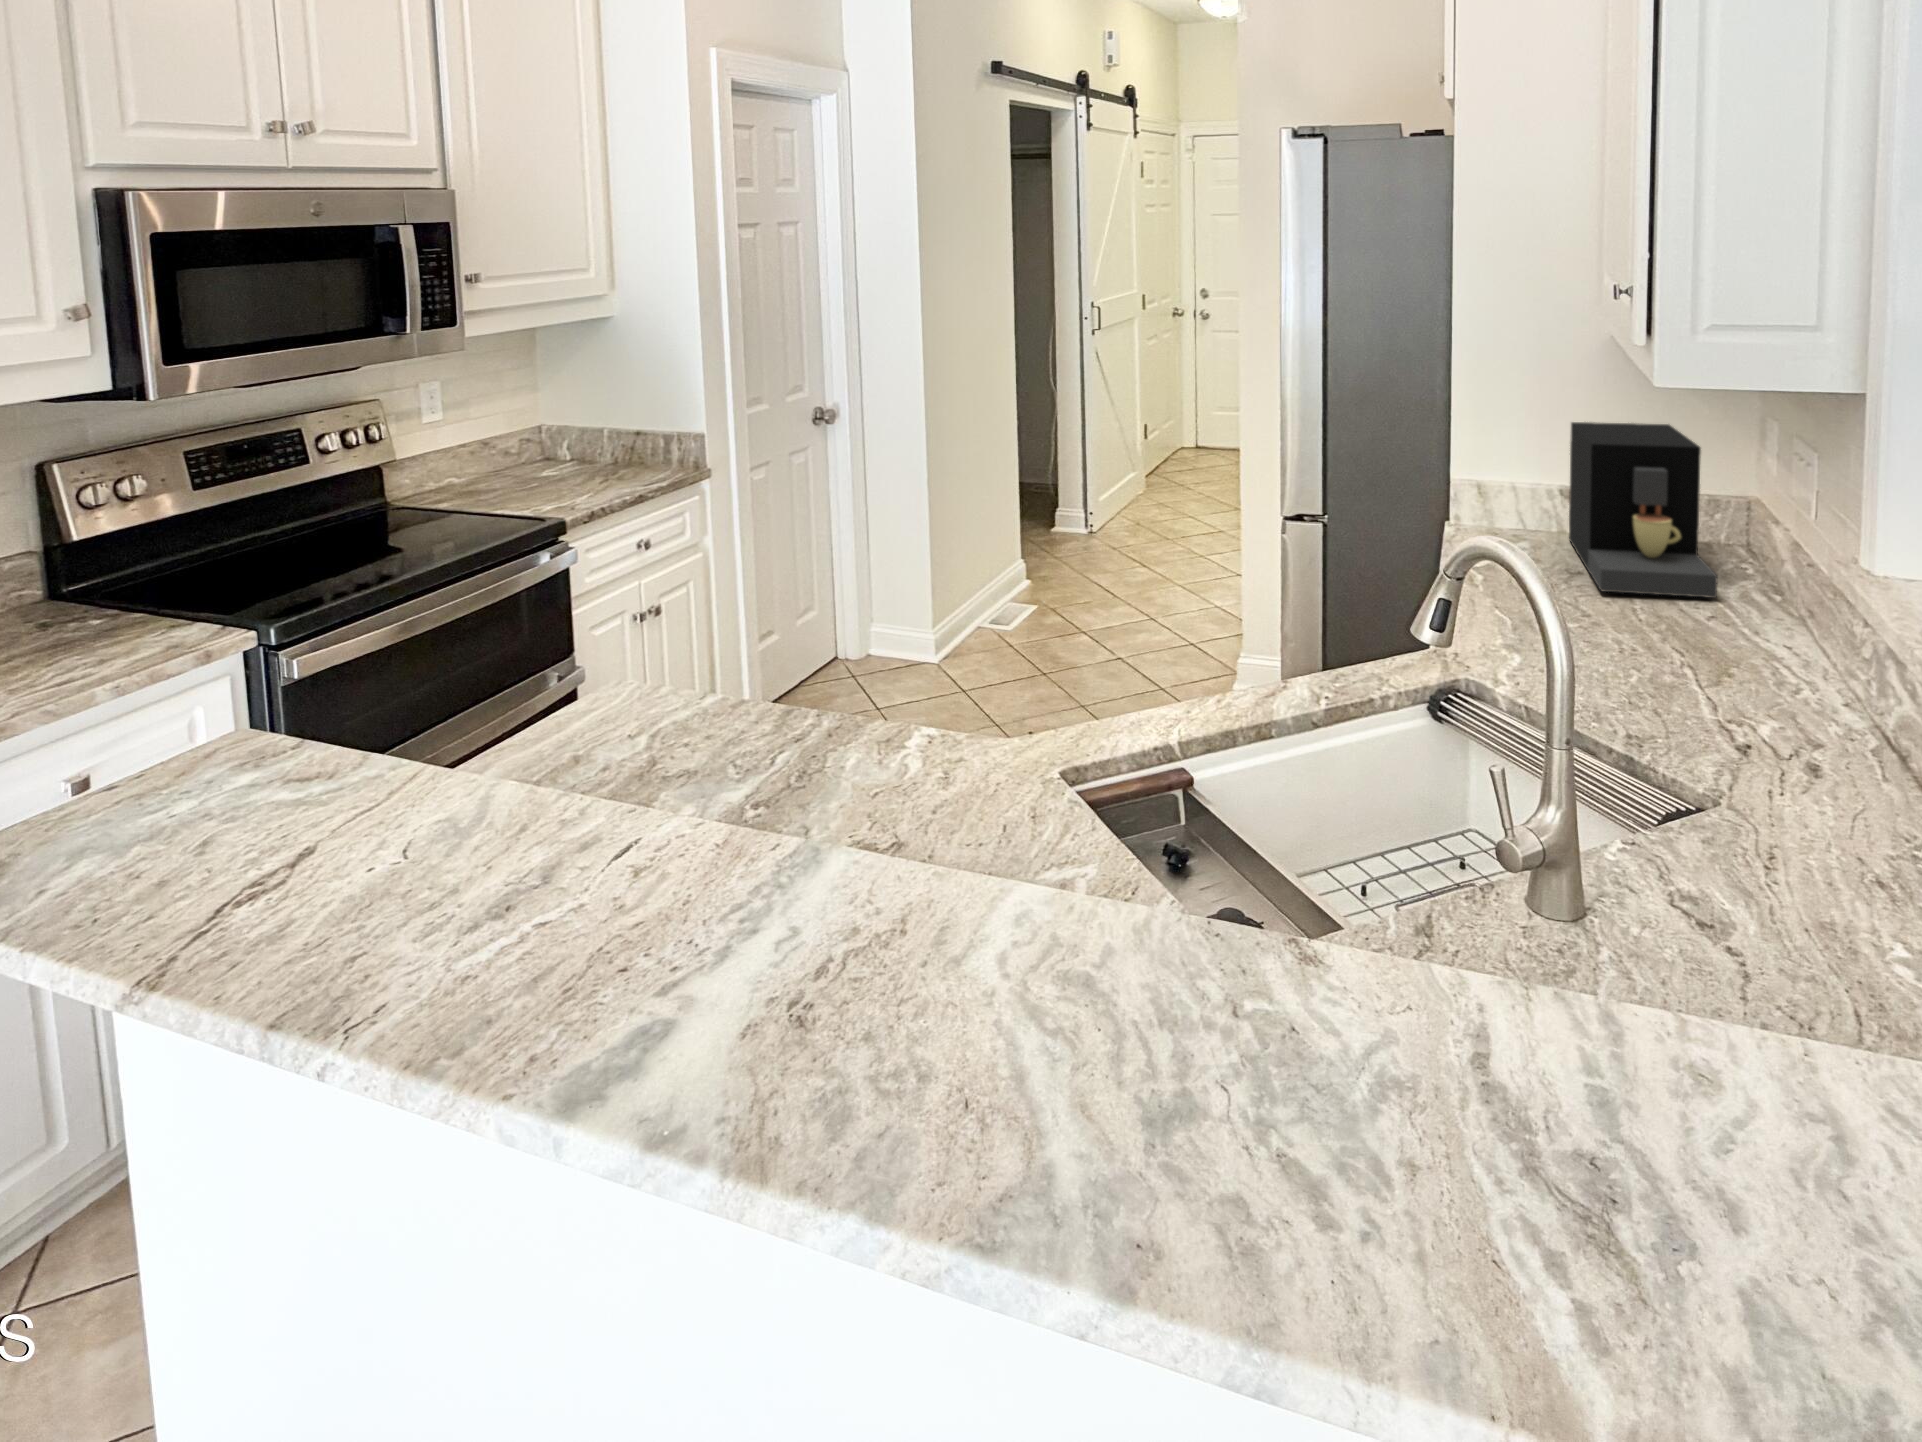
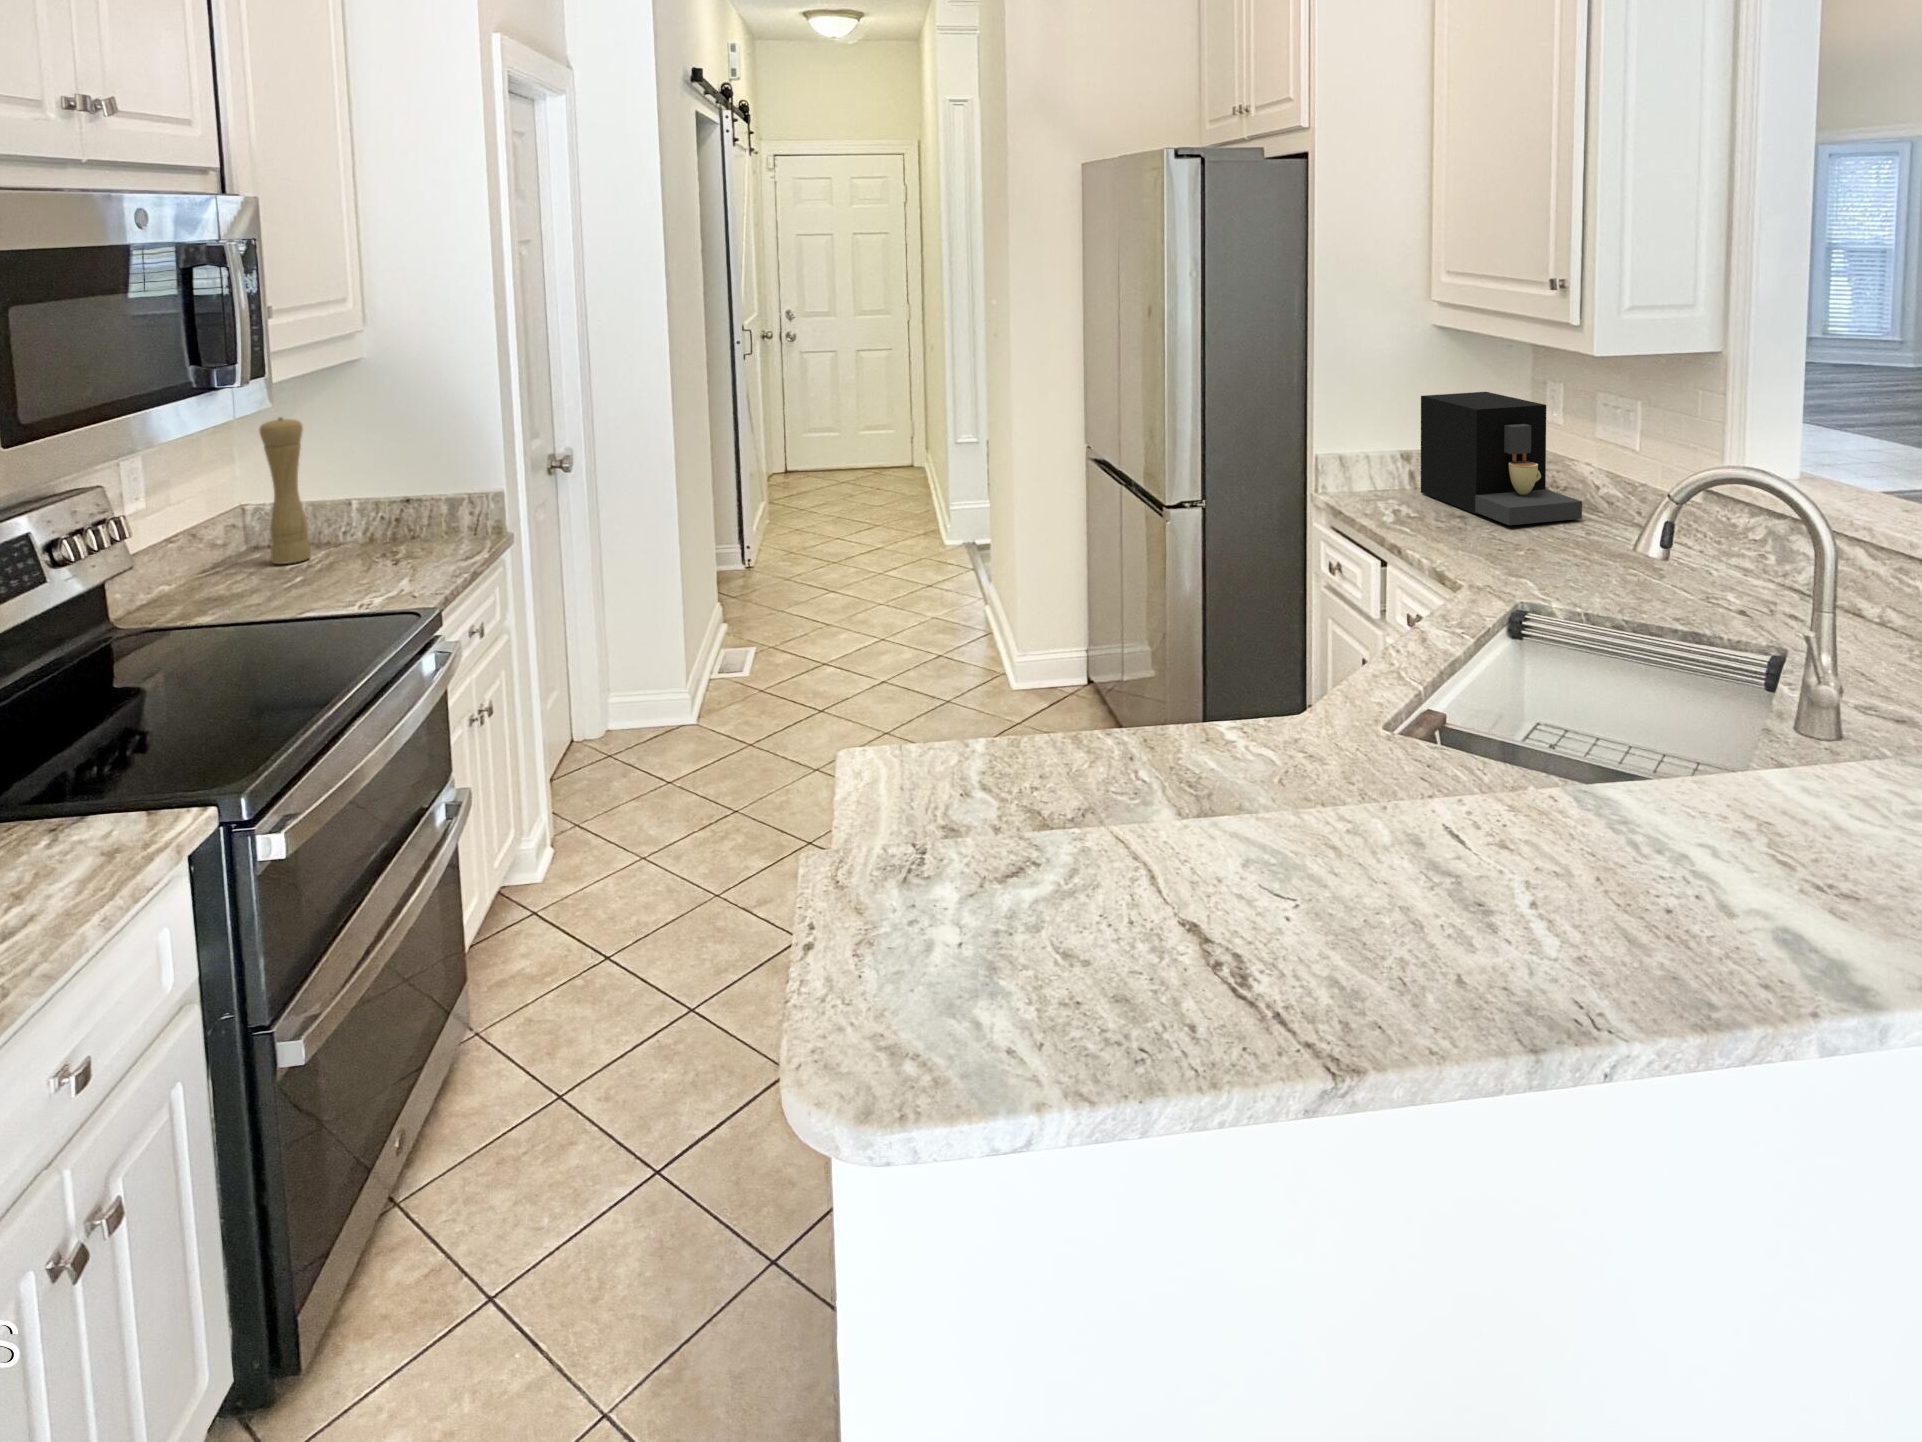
pepper mill: none [527,359,562,472] -> present [259,418,311,564]

